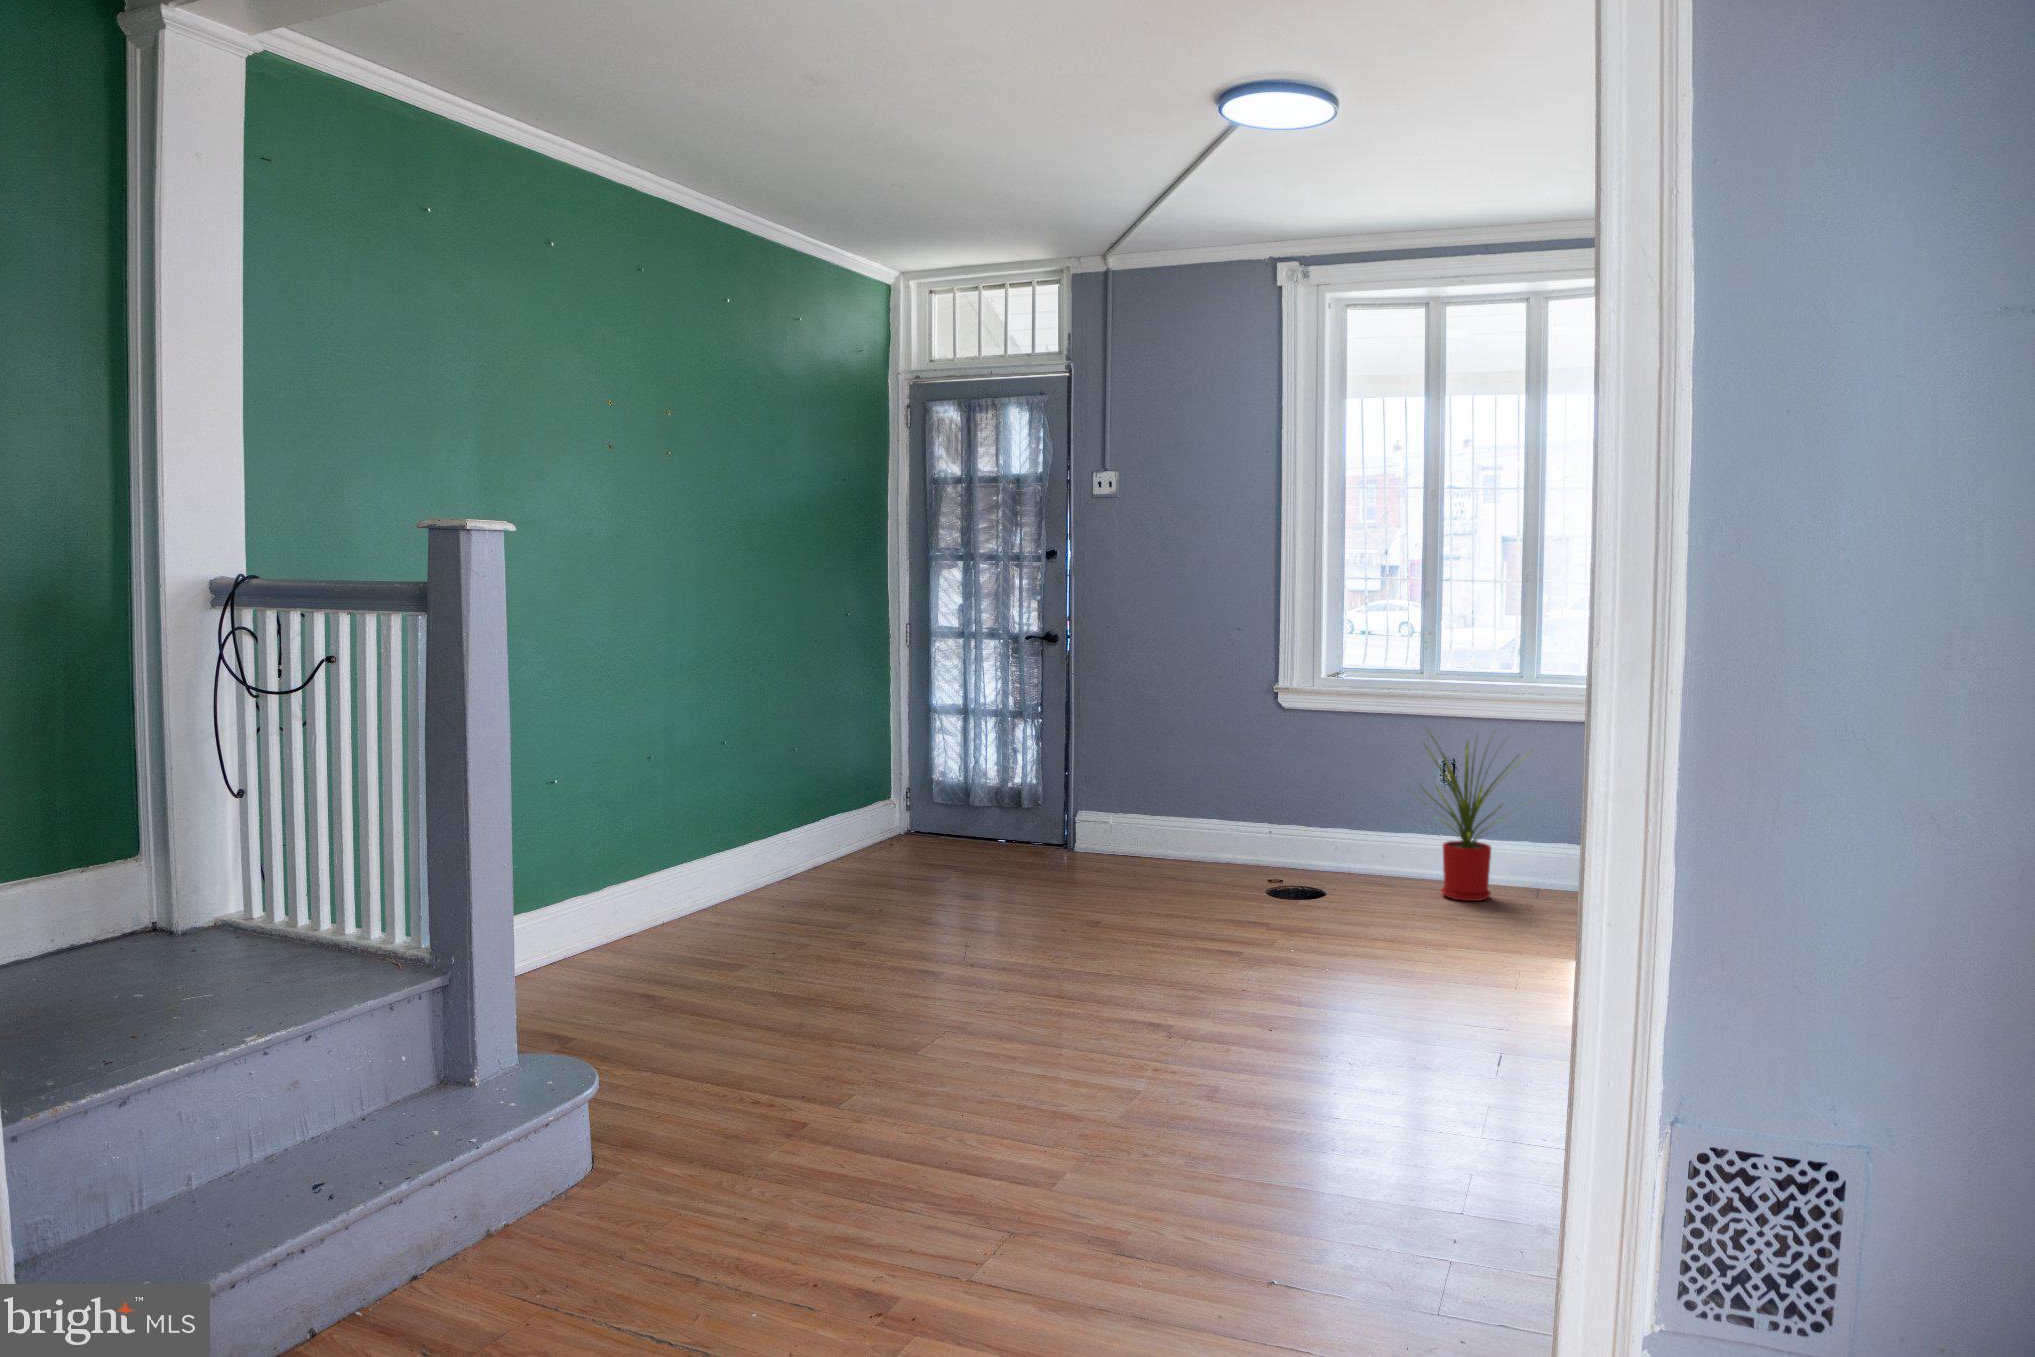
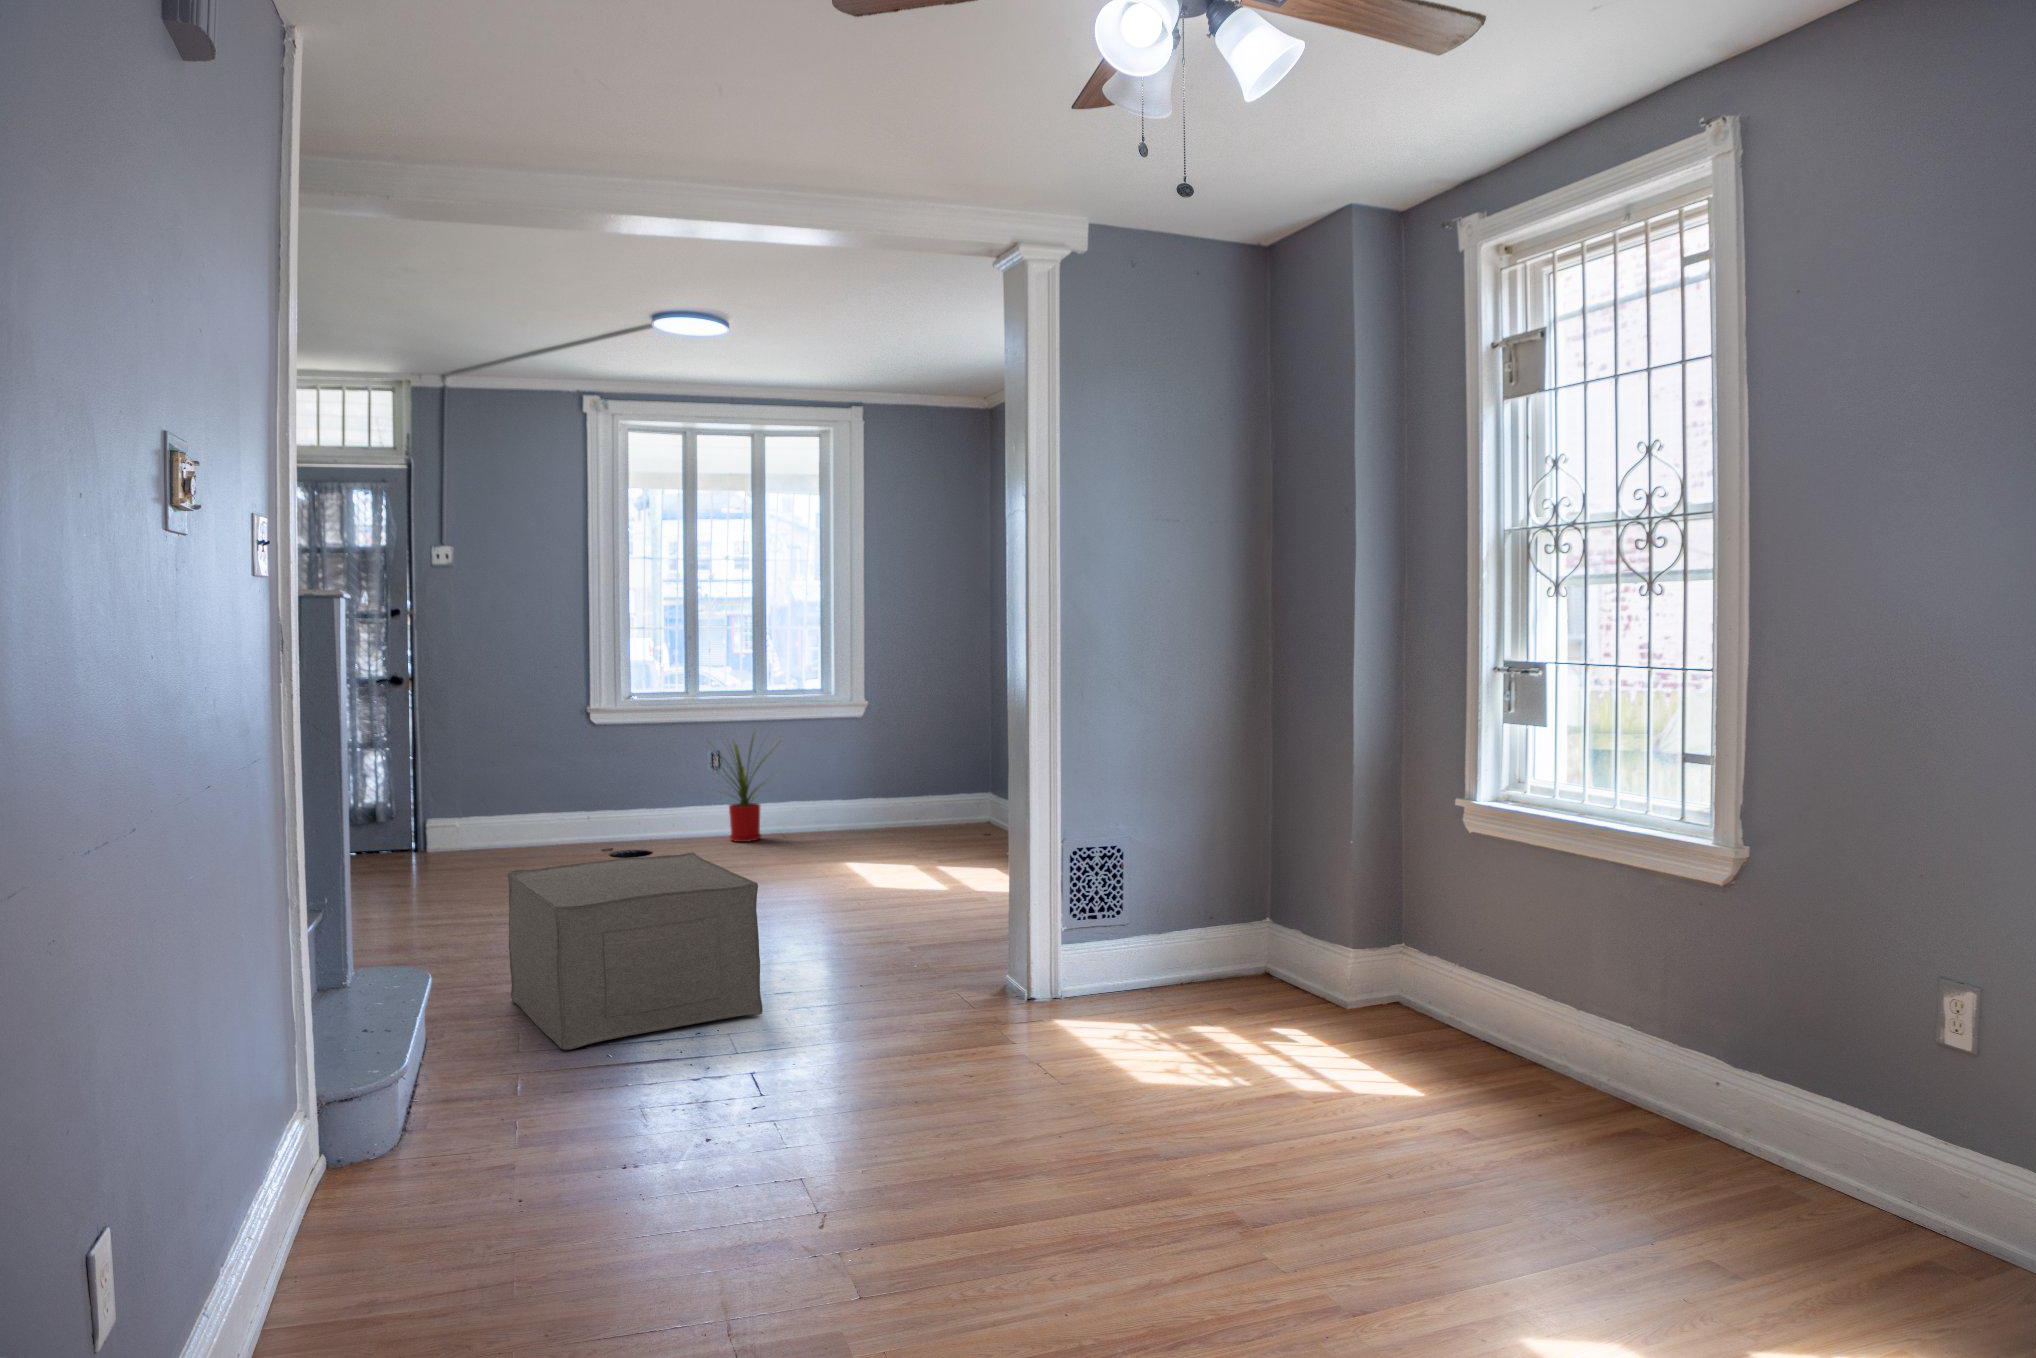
ottoman: none [687,918,1091,1273] -> present [508,852,763,1050]

